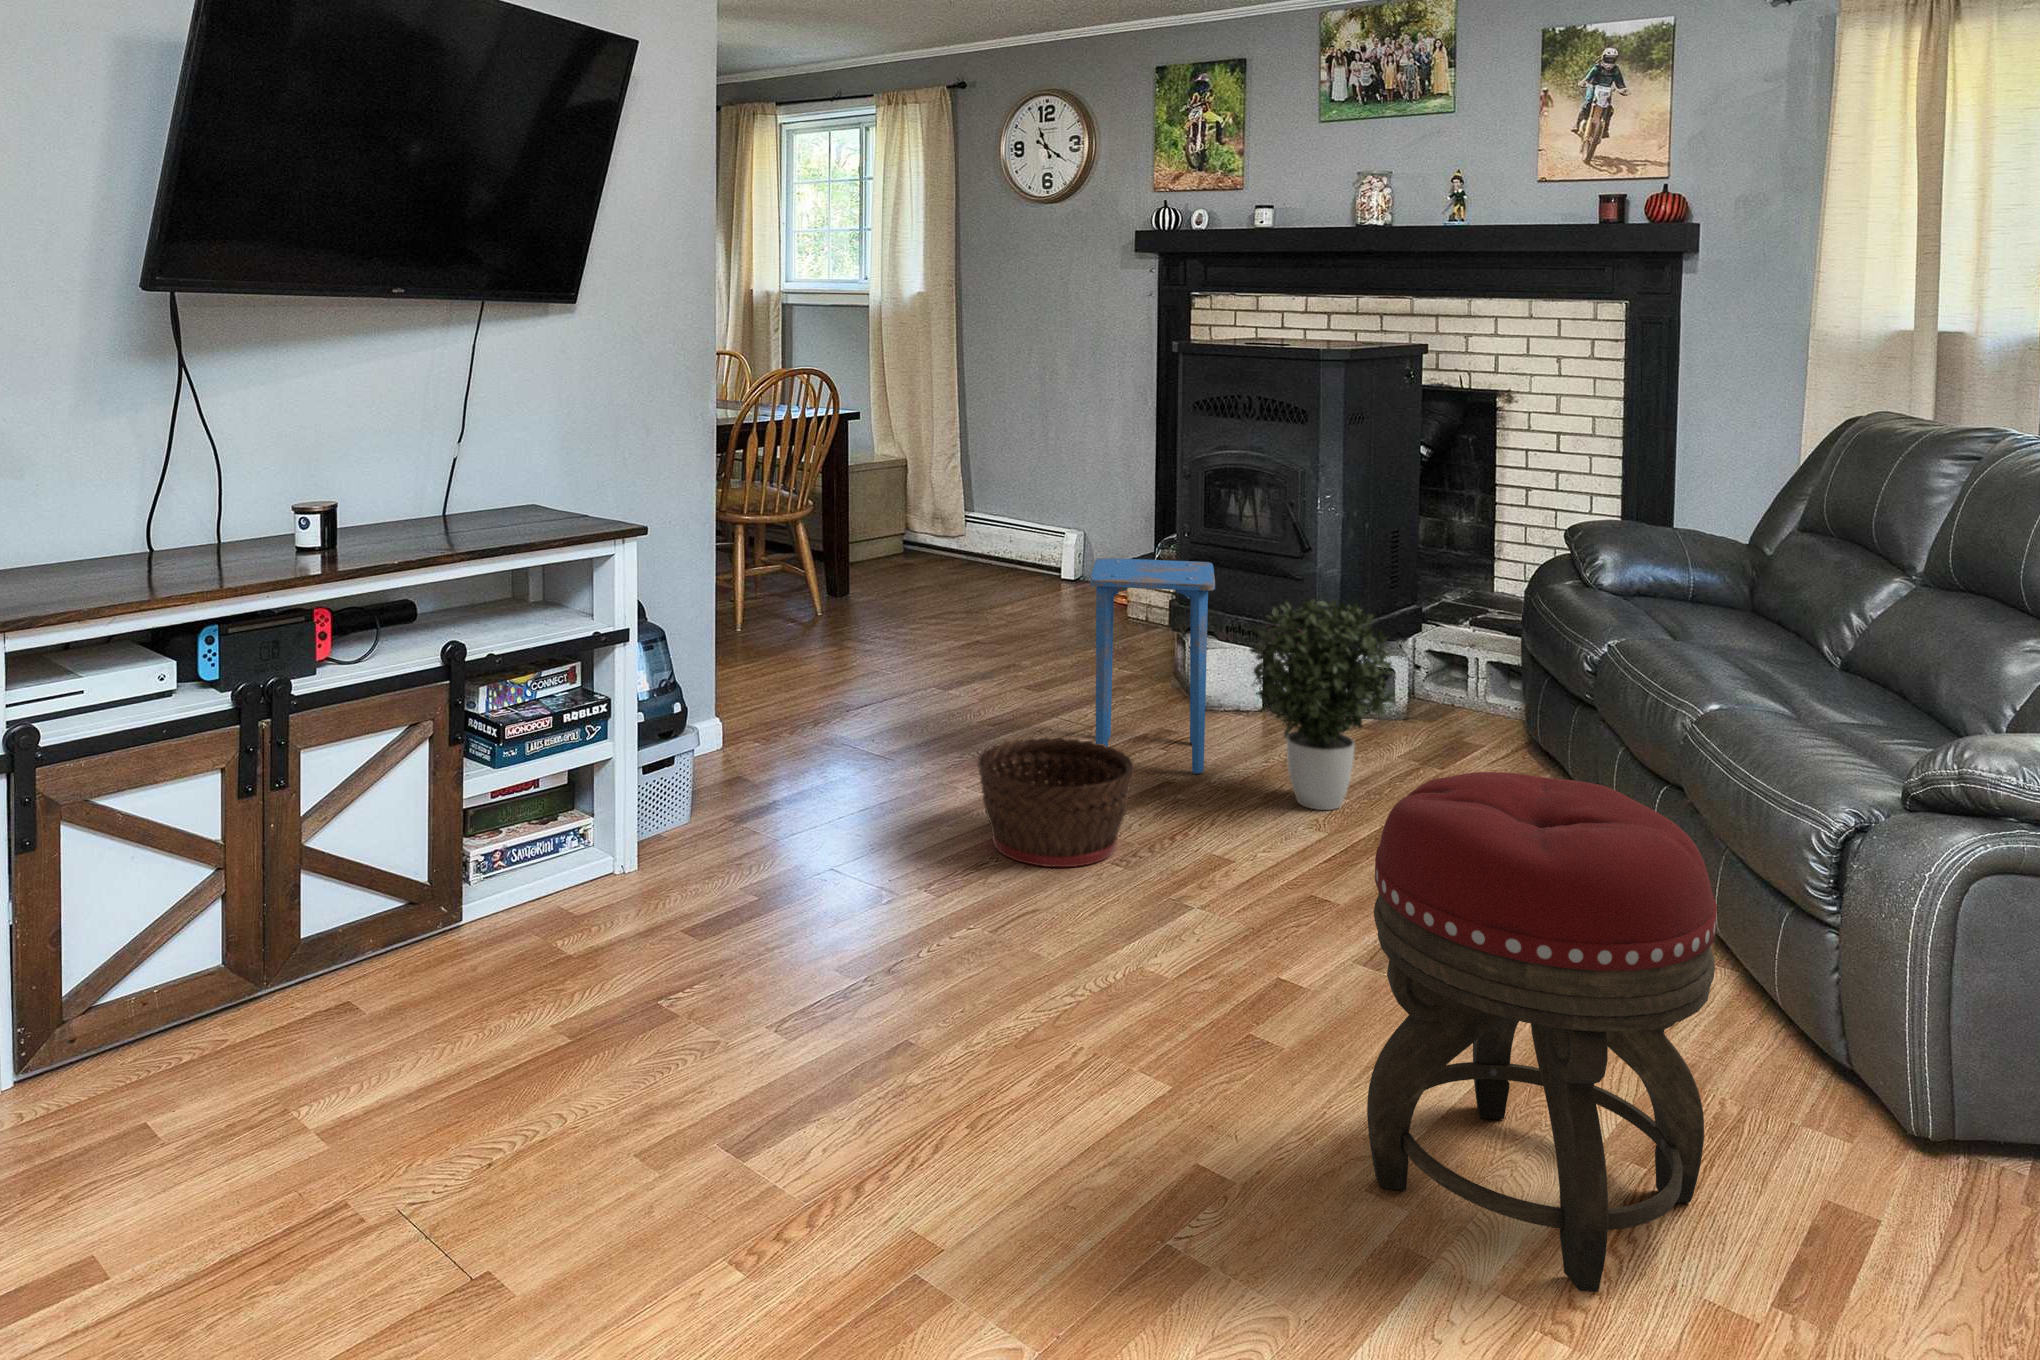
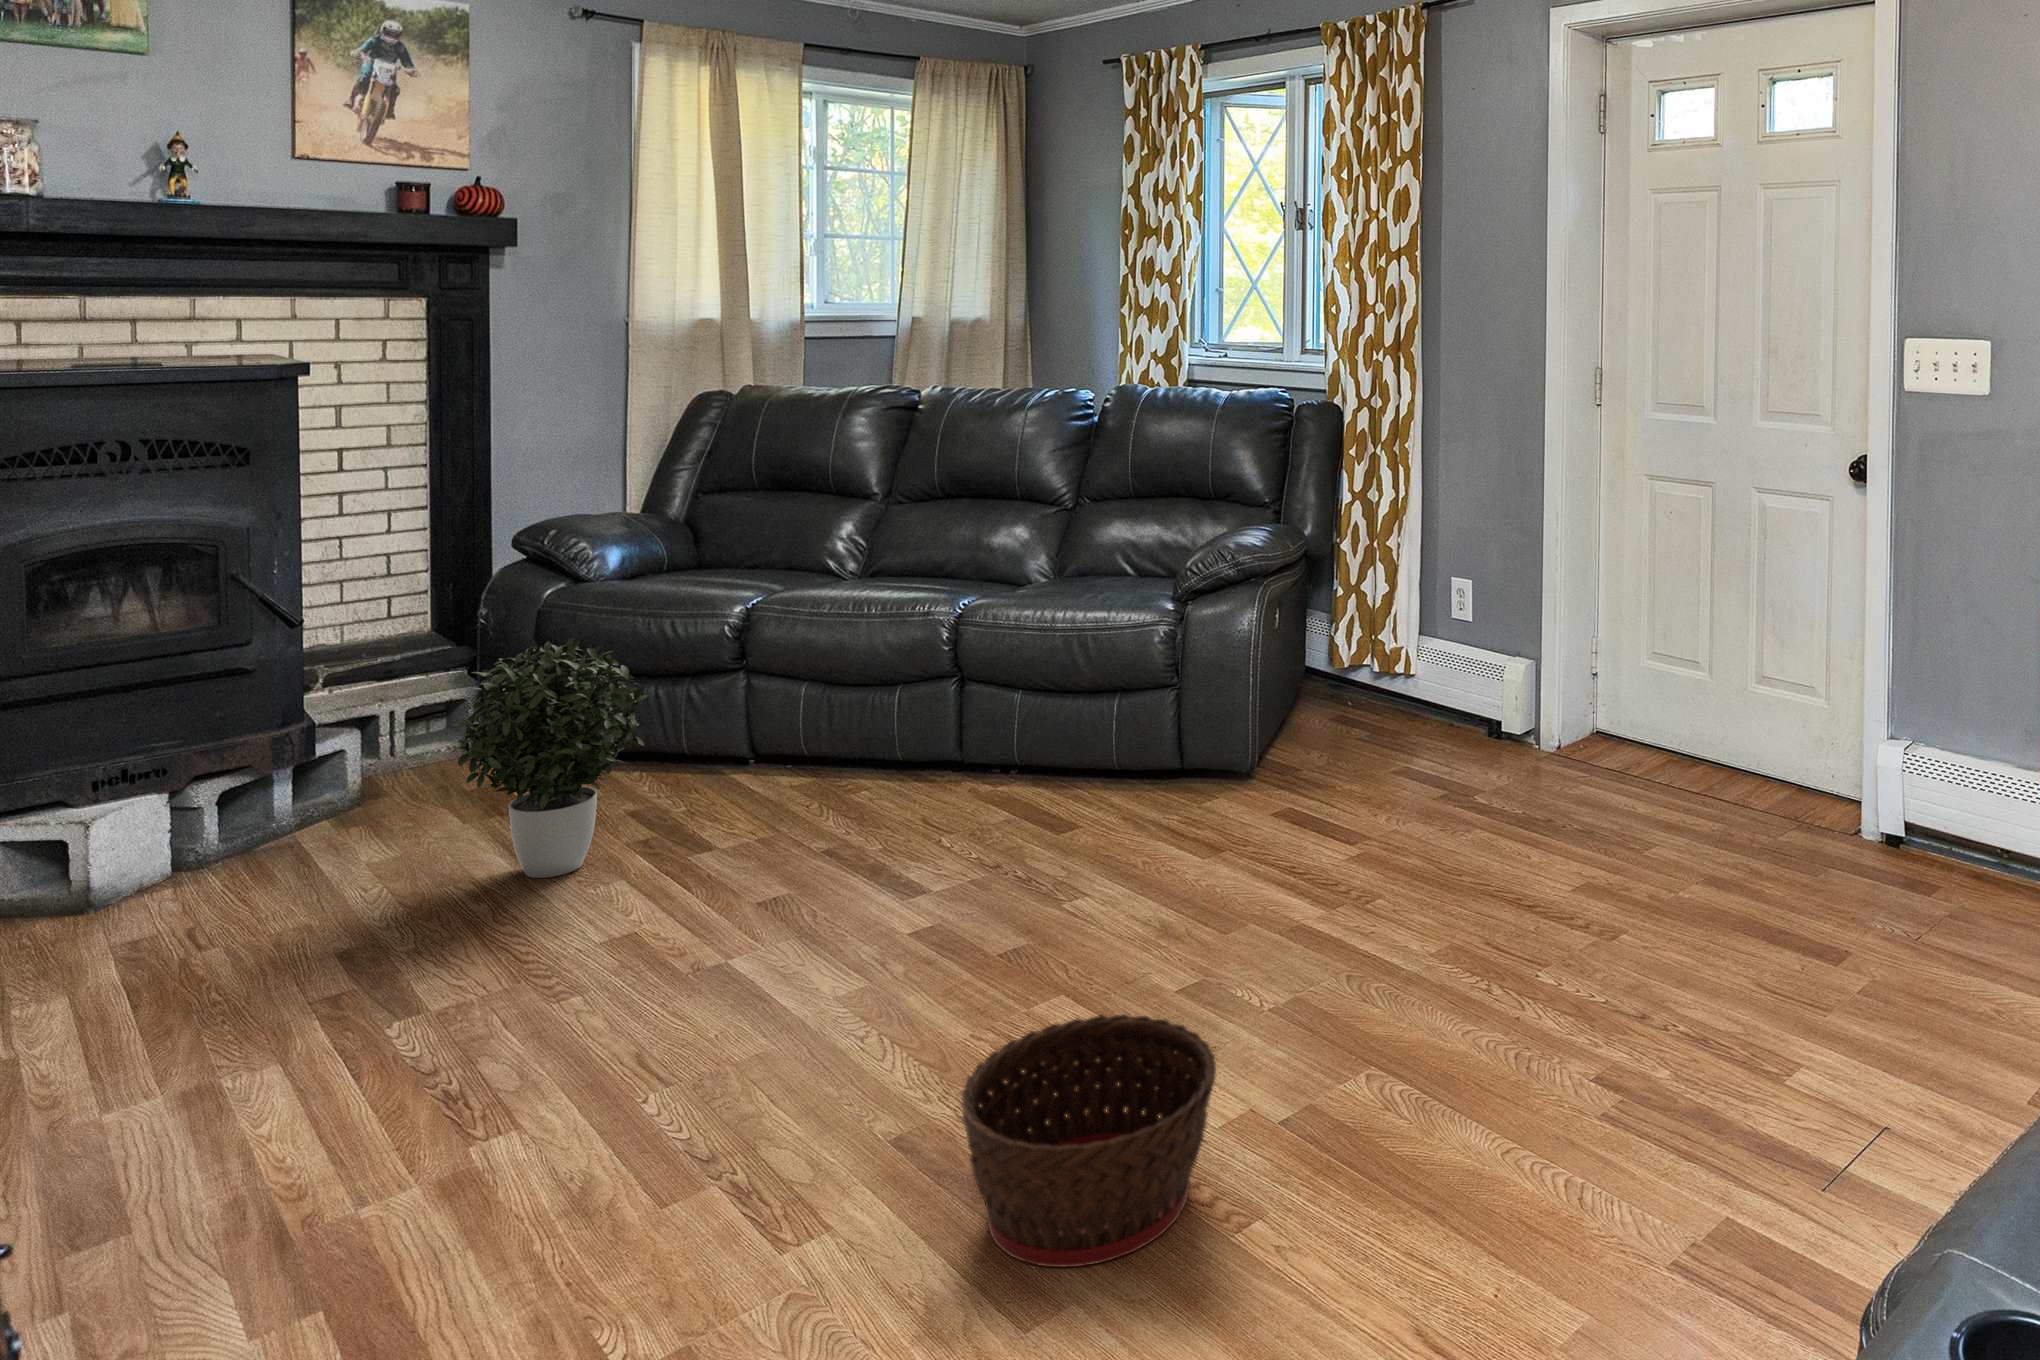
side table: present [1090,558,1215,774] -> none [89,664,388,980]
basket: present [978,737,1134,867] -> present [961,1014,1216,1267]
footstool: present [1367,772,1717,1292] -> none [1145,631,1355,939]

